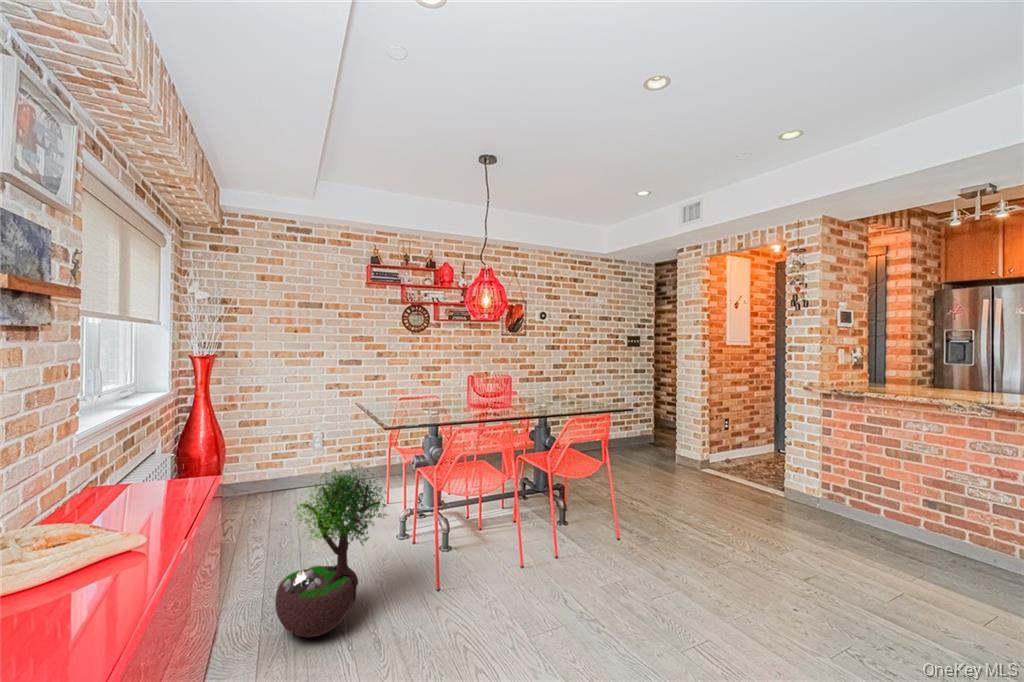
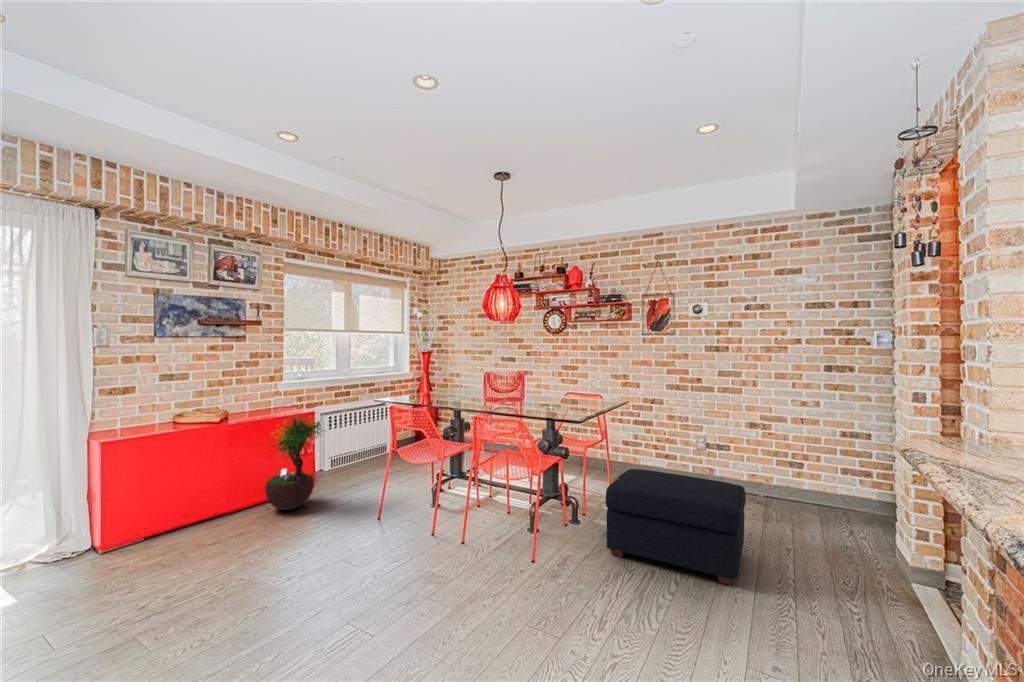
ottoman: none [586,440,688,510] -> present [606,469,746,585]

